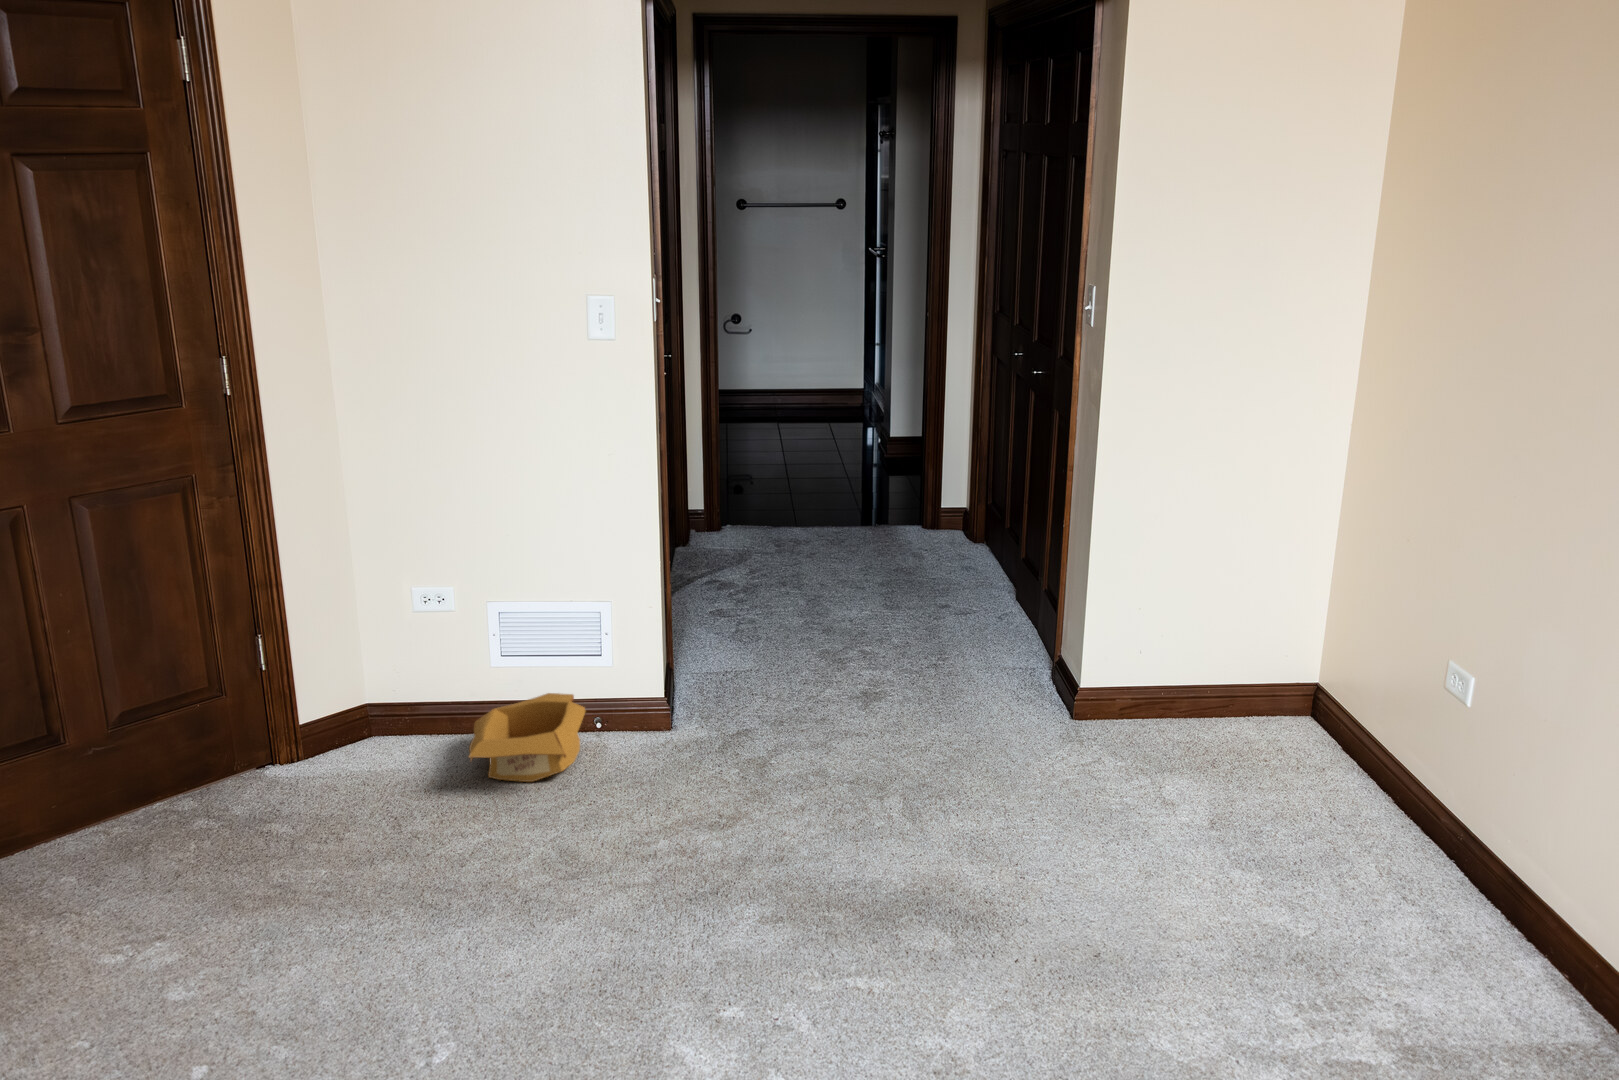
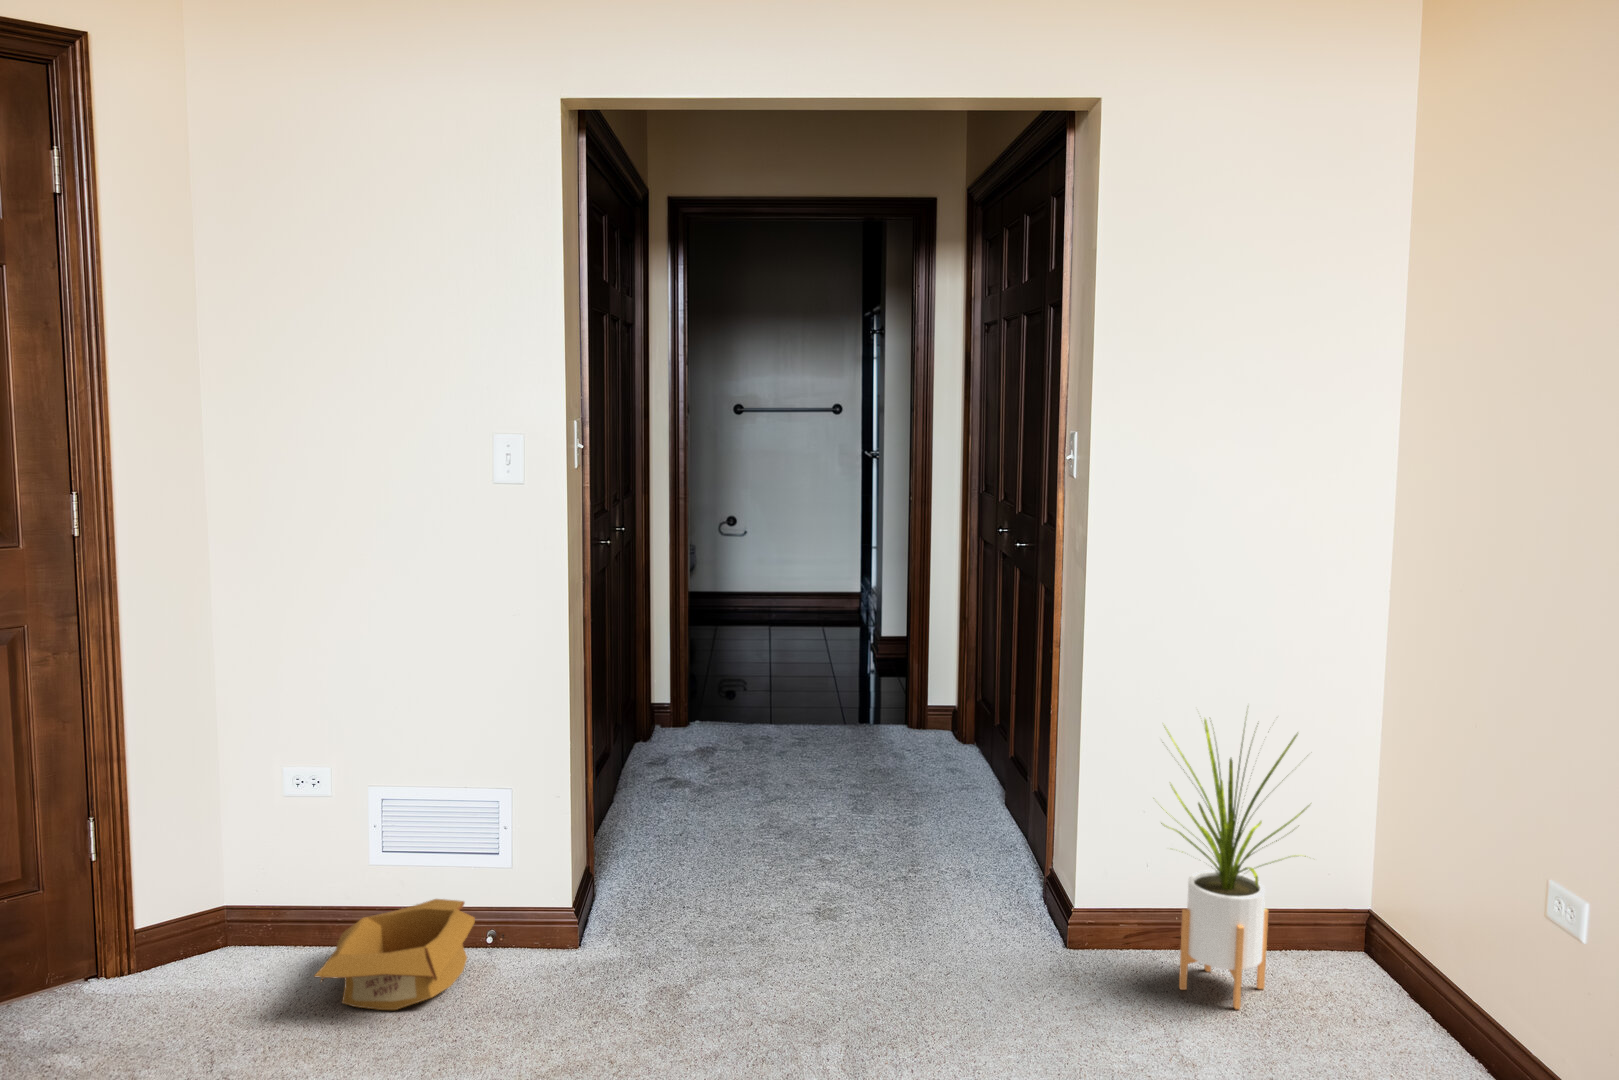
house plant: none [1148,521,1281,765] -> present [1161,719,1308,1009]

